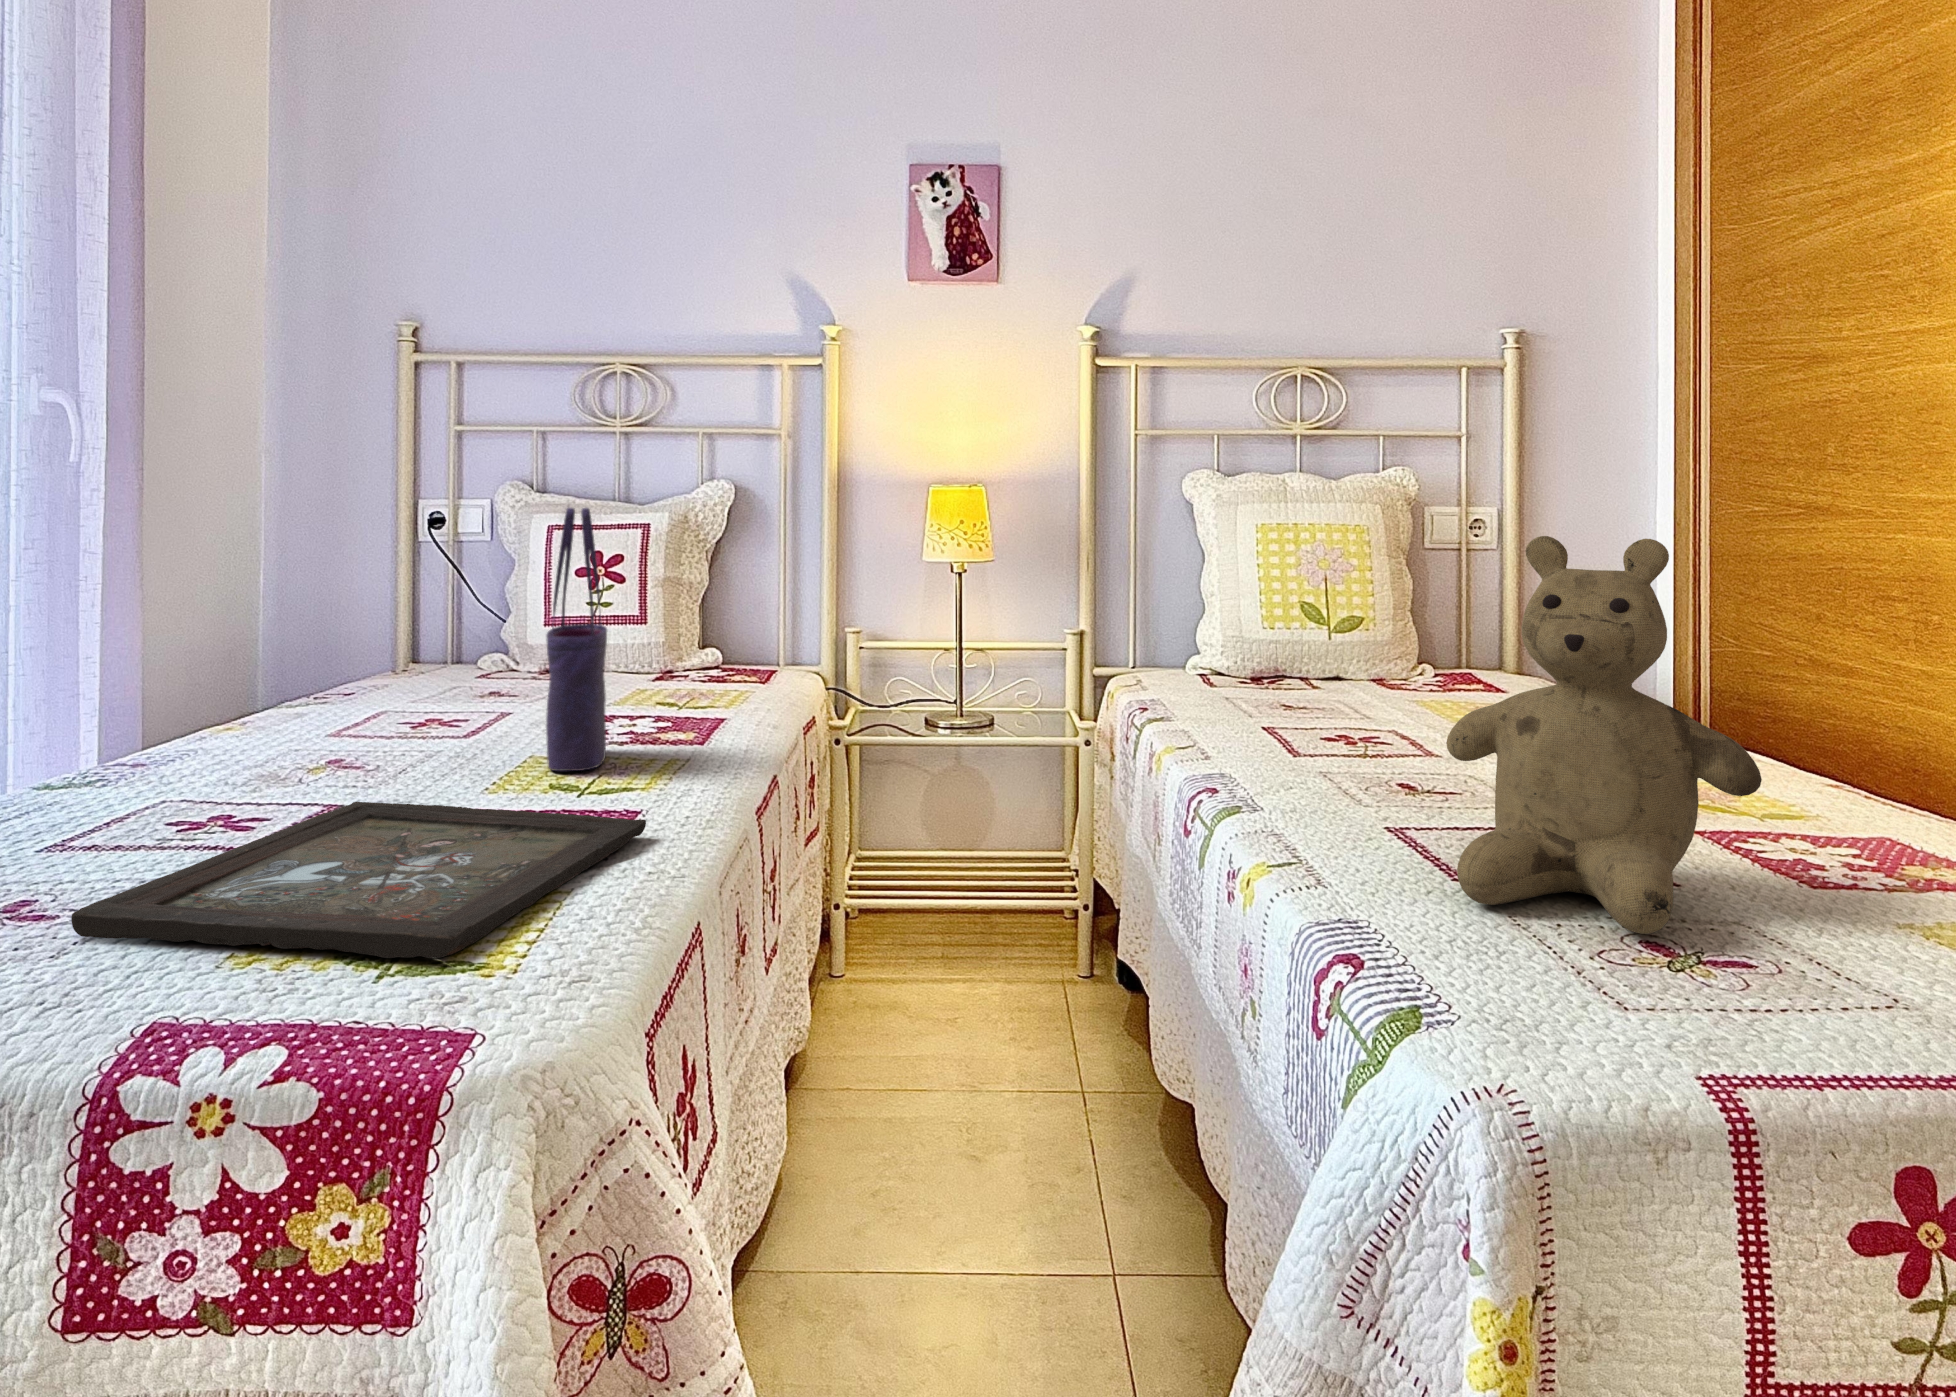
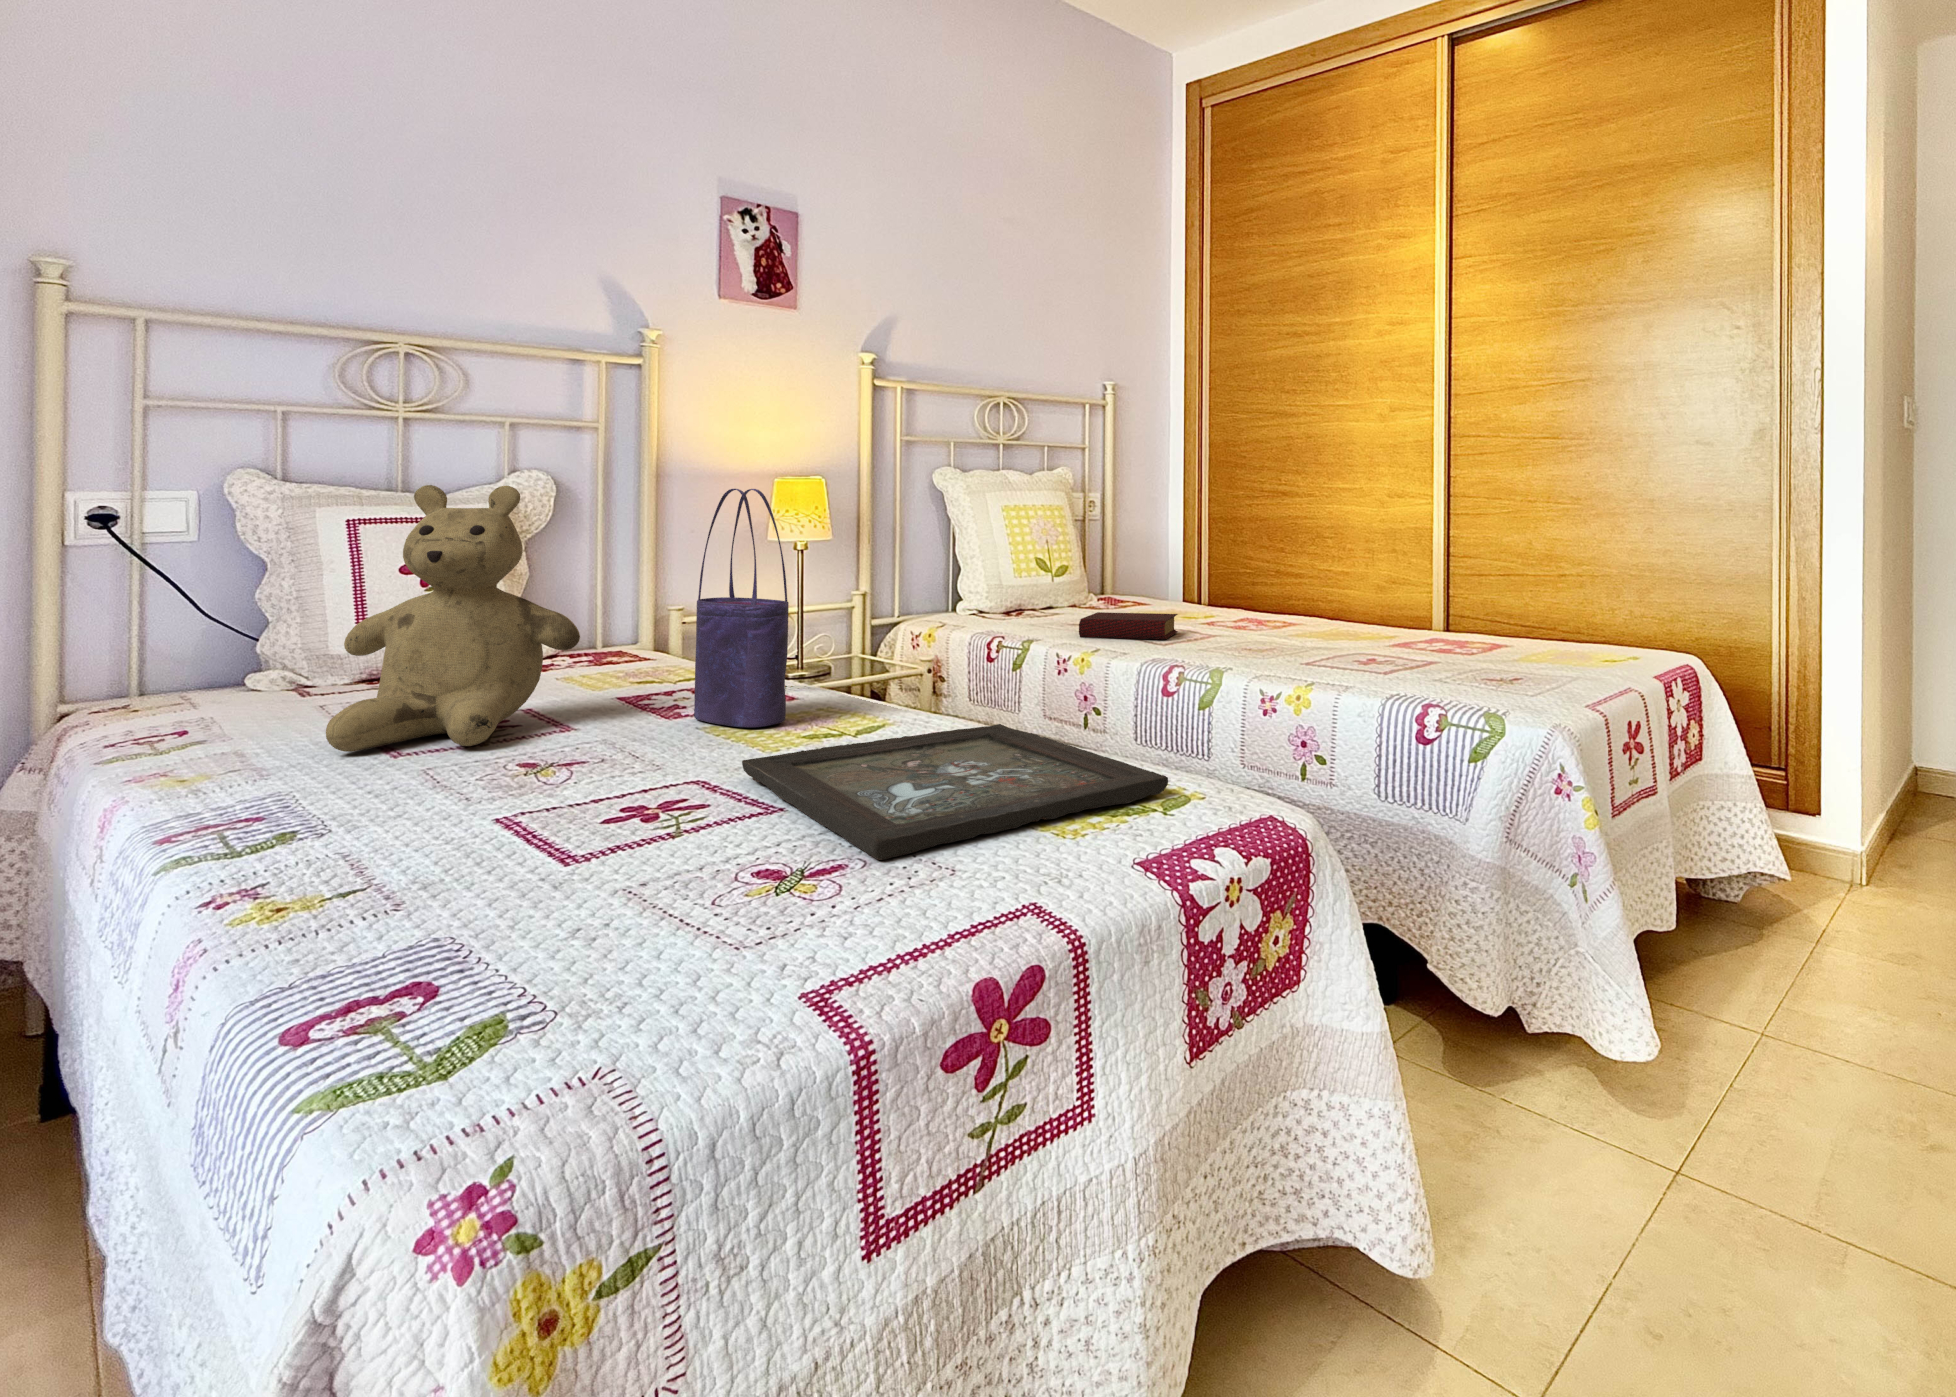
teddy bear: present [1446,536,1762,934] -> present [326,485,580,752]
book: none [1240,688,1413,745] -> present [1079,612,1178,639]

